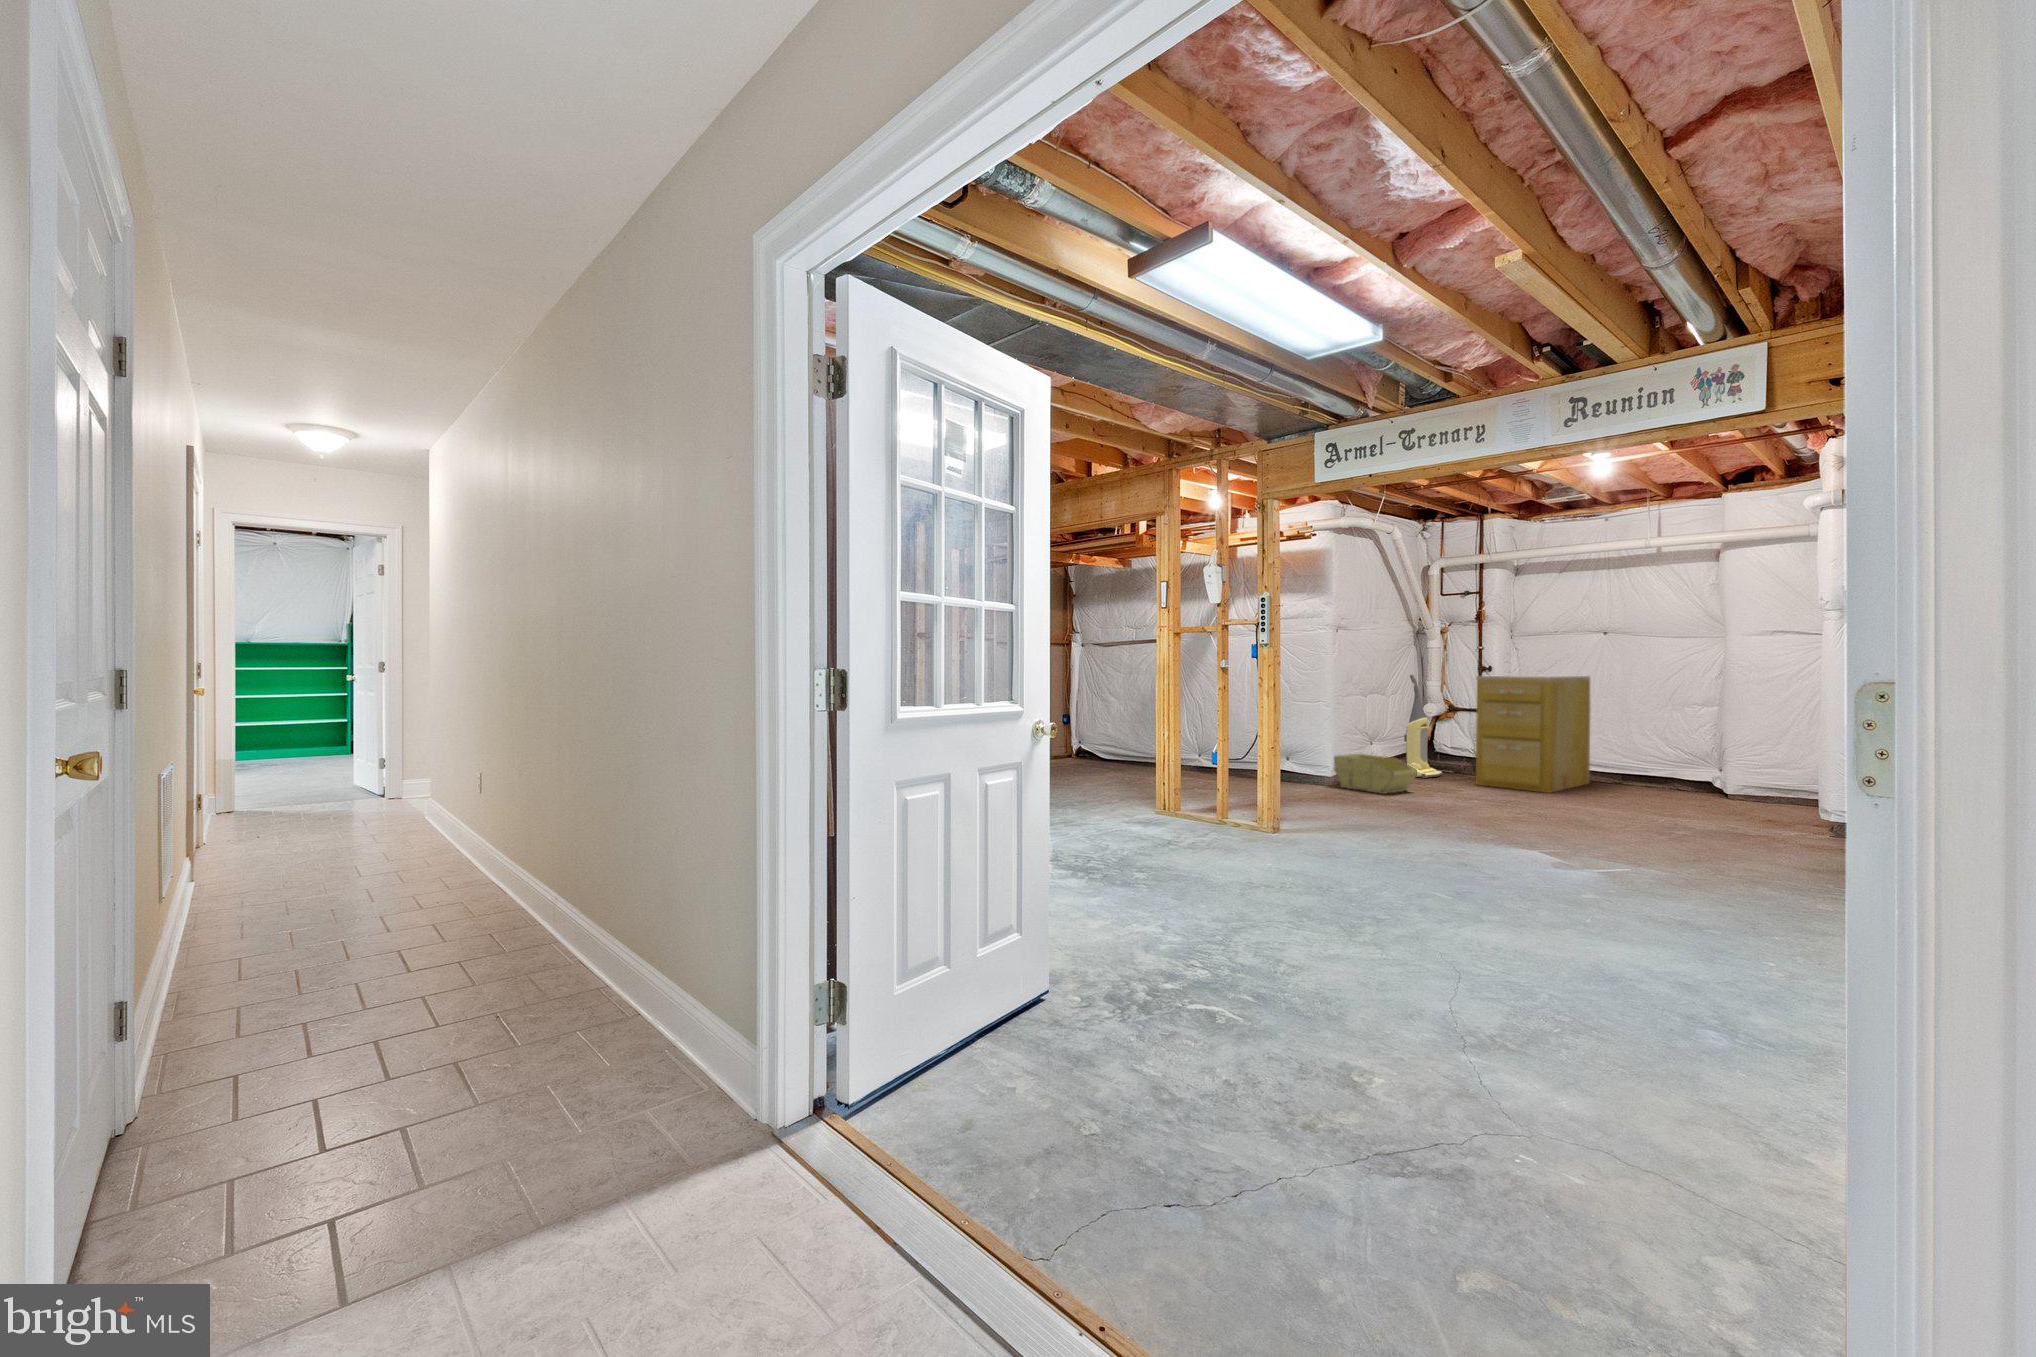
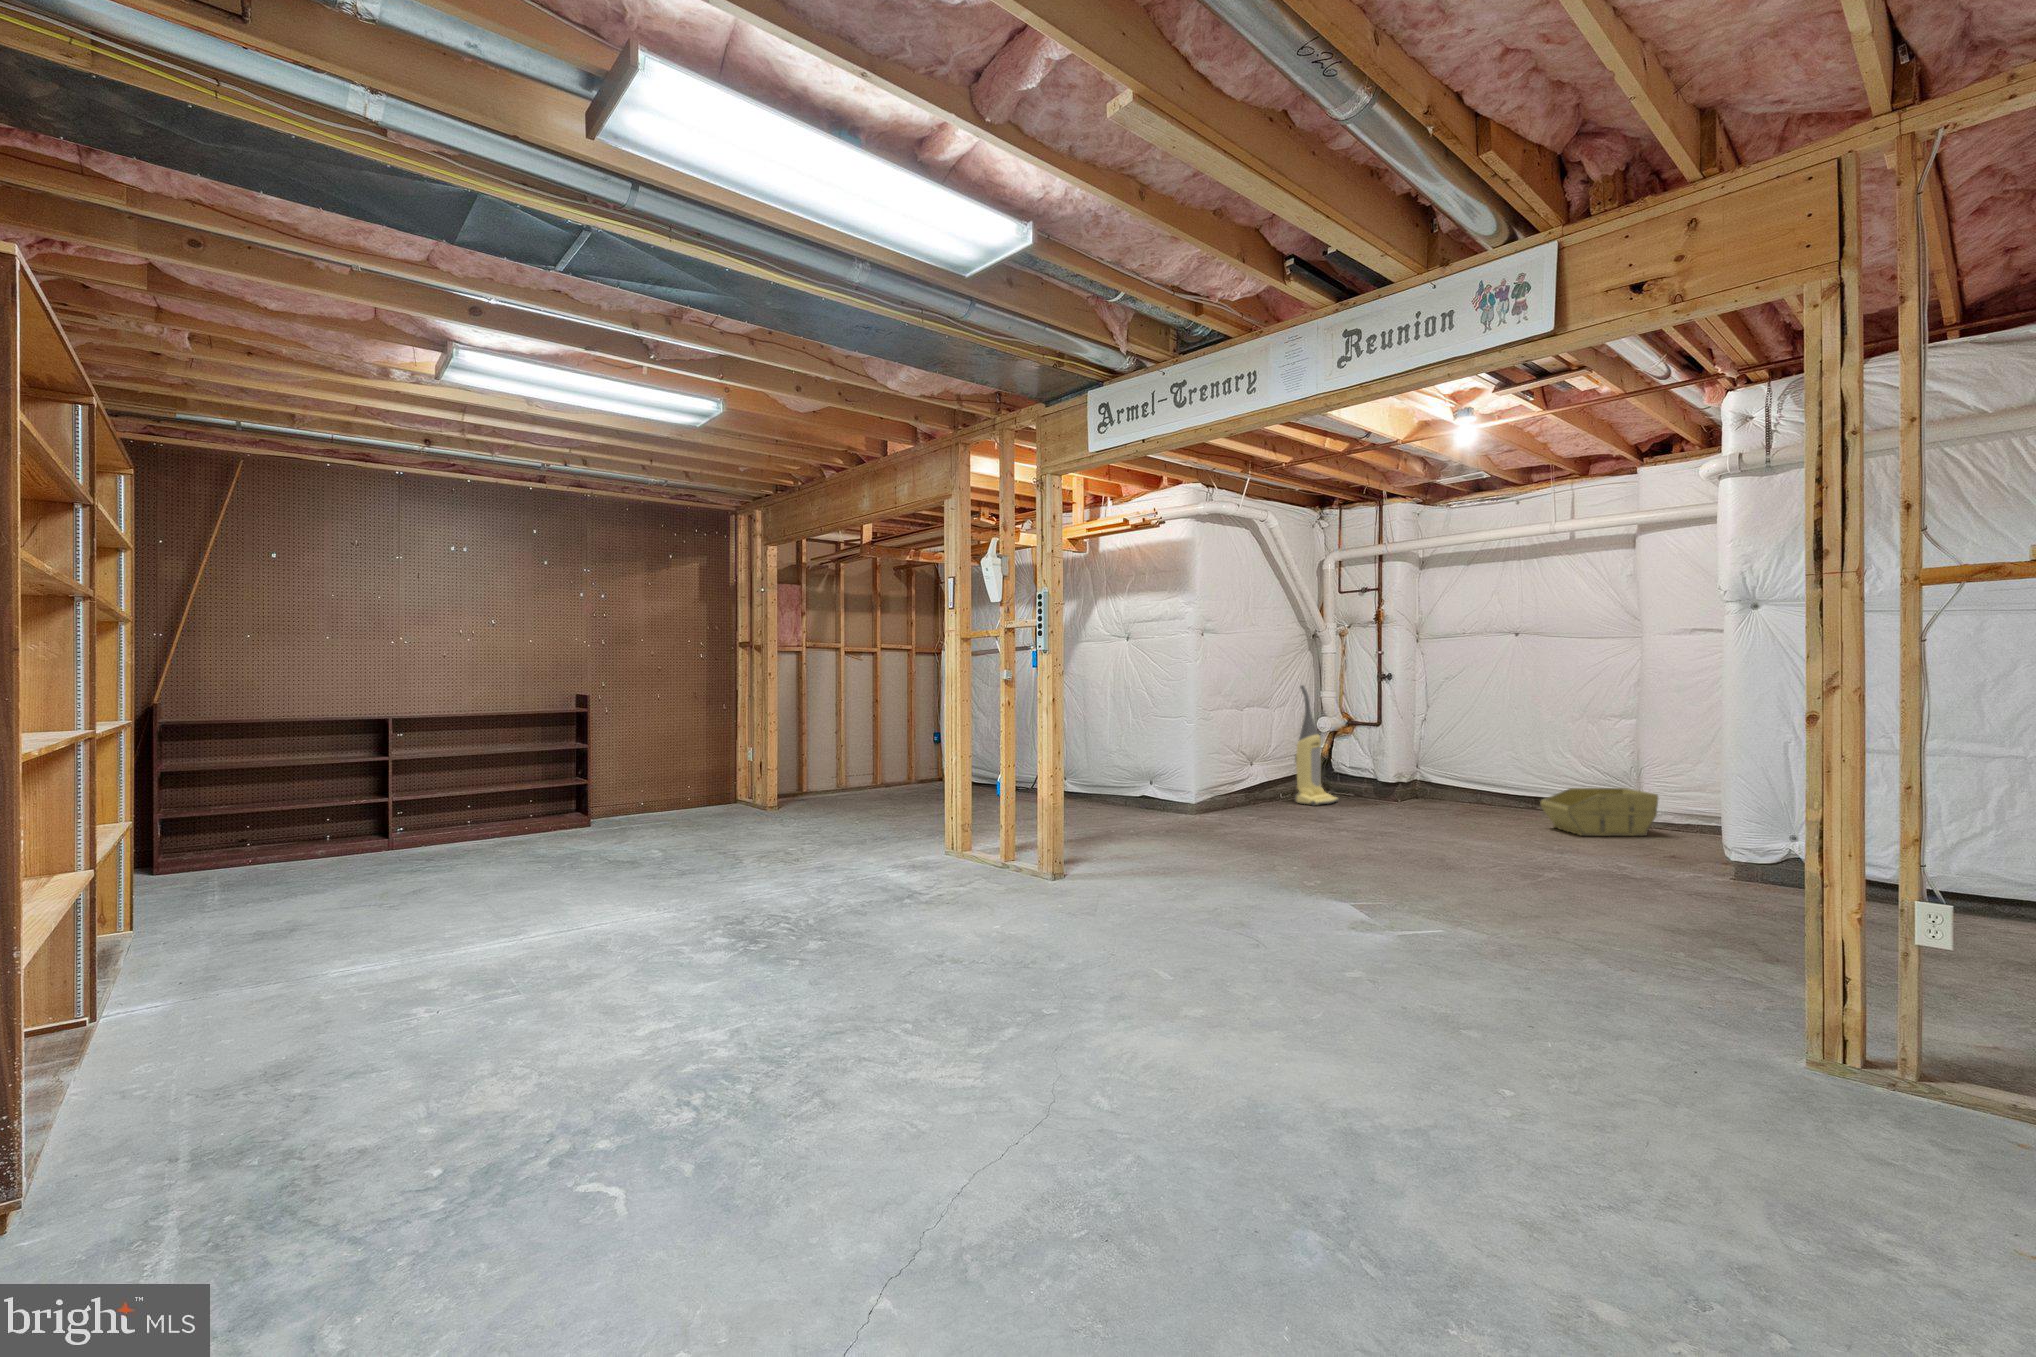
filing cabinet: present [1476,675,1591,793] -> none [1365,684,1501,824]
storage bin: present [1334,754,1417,794] -> present [1540,788,1658,836]

